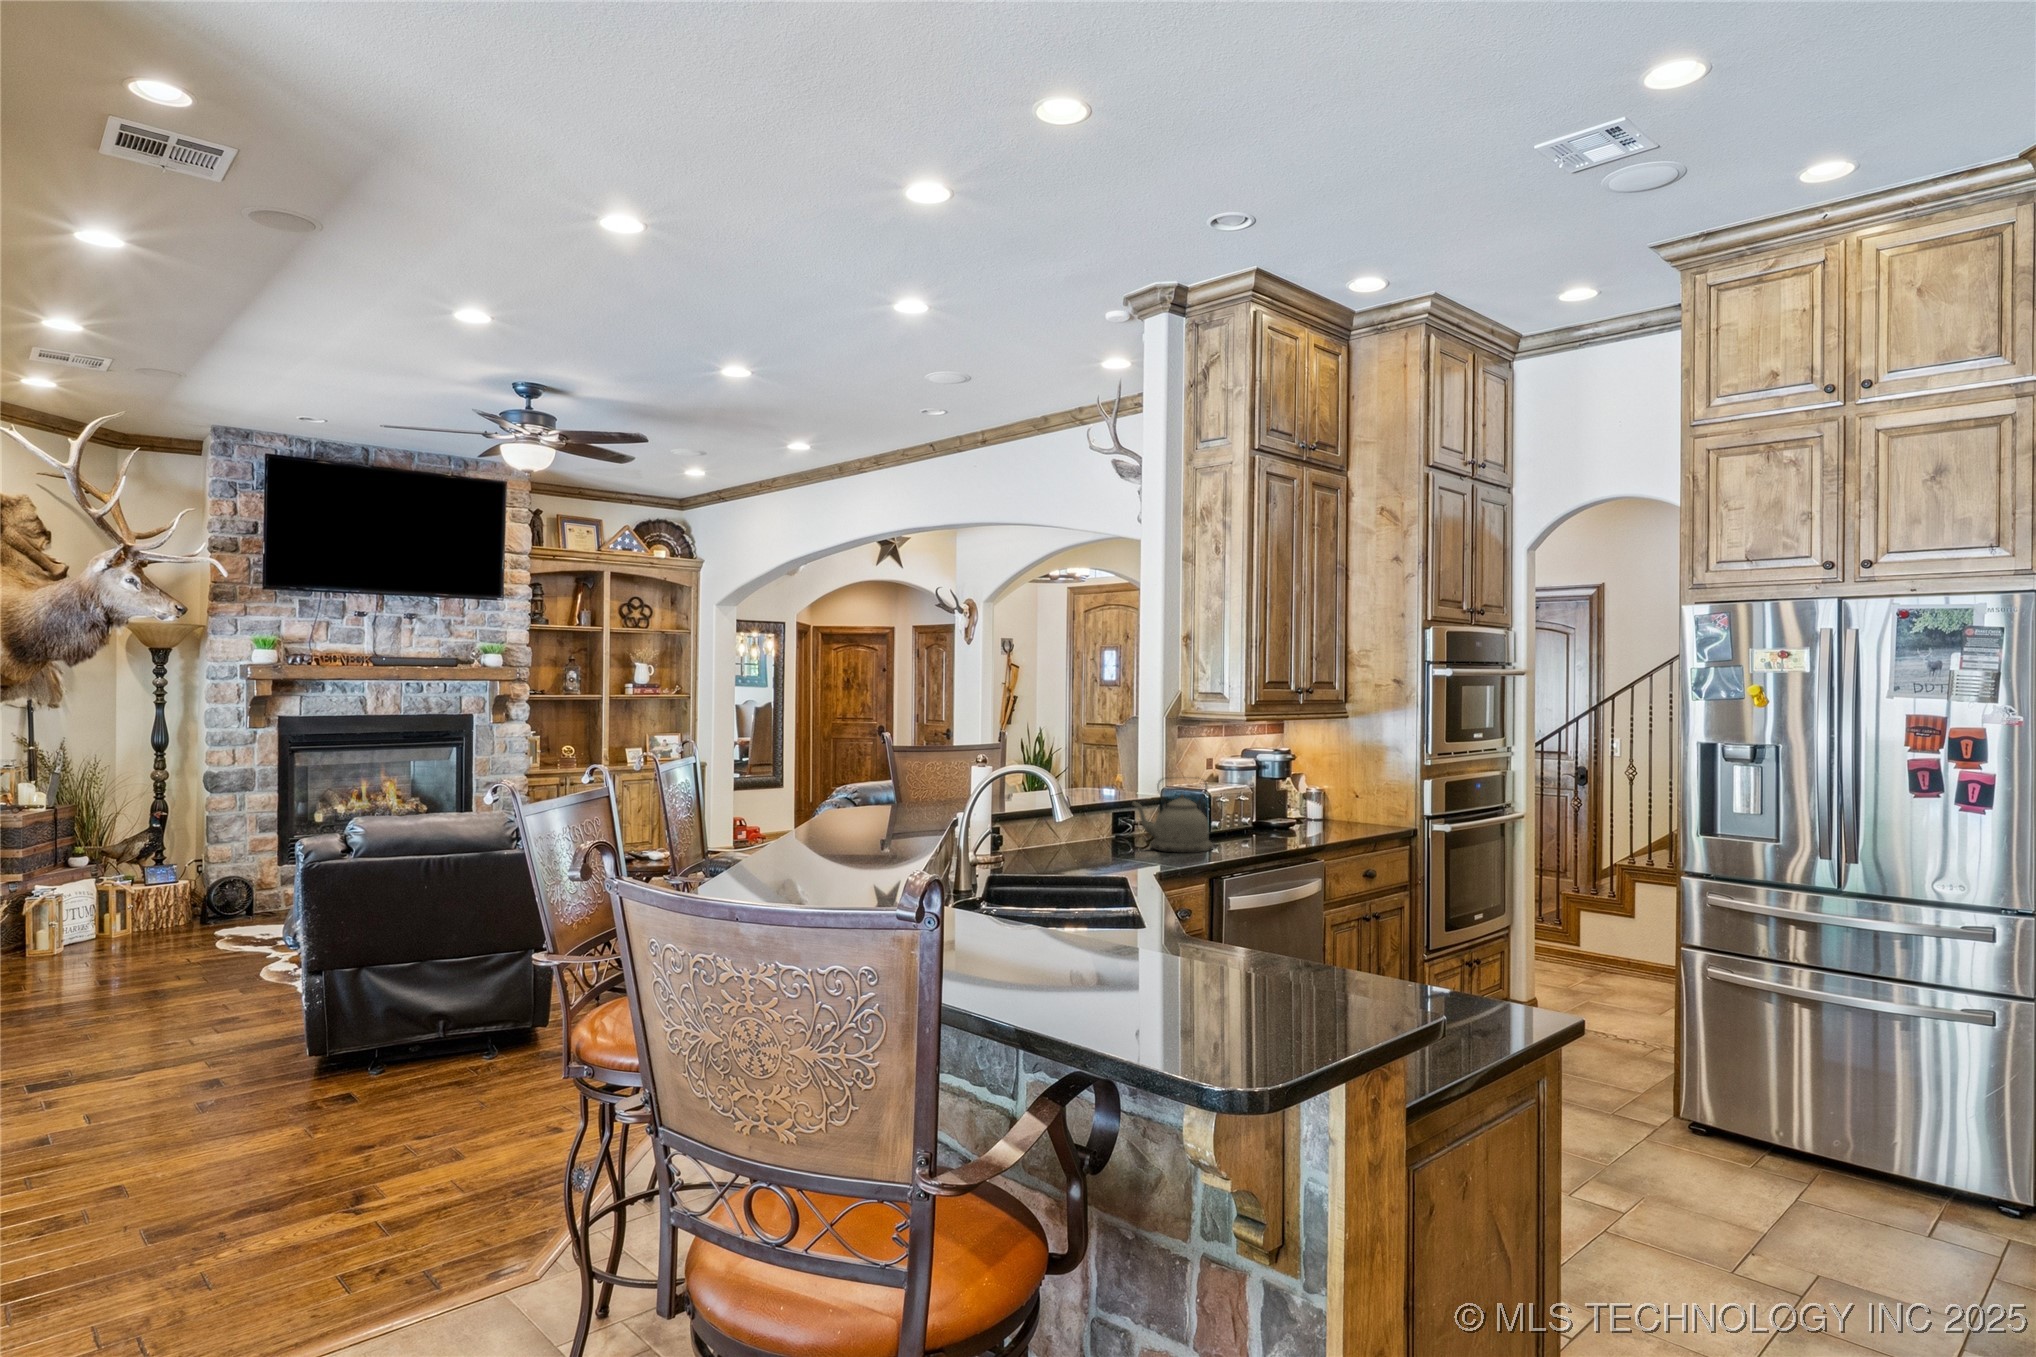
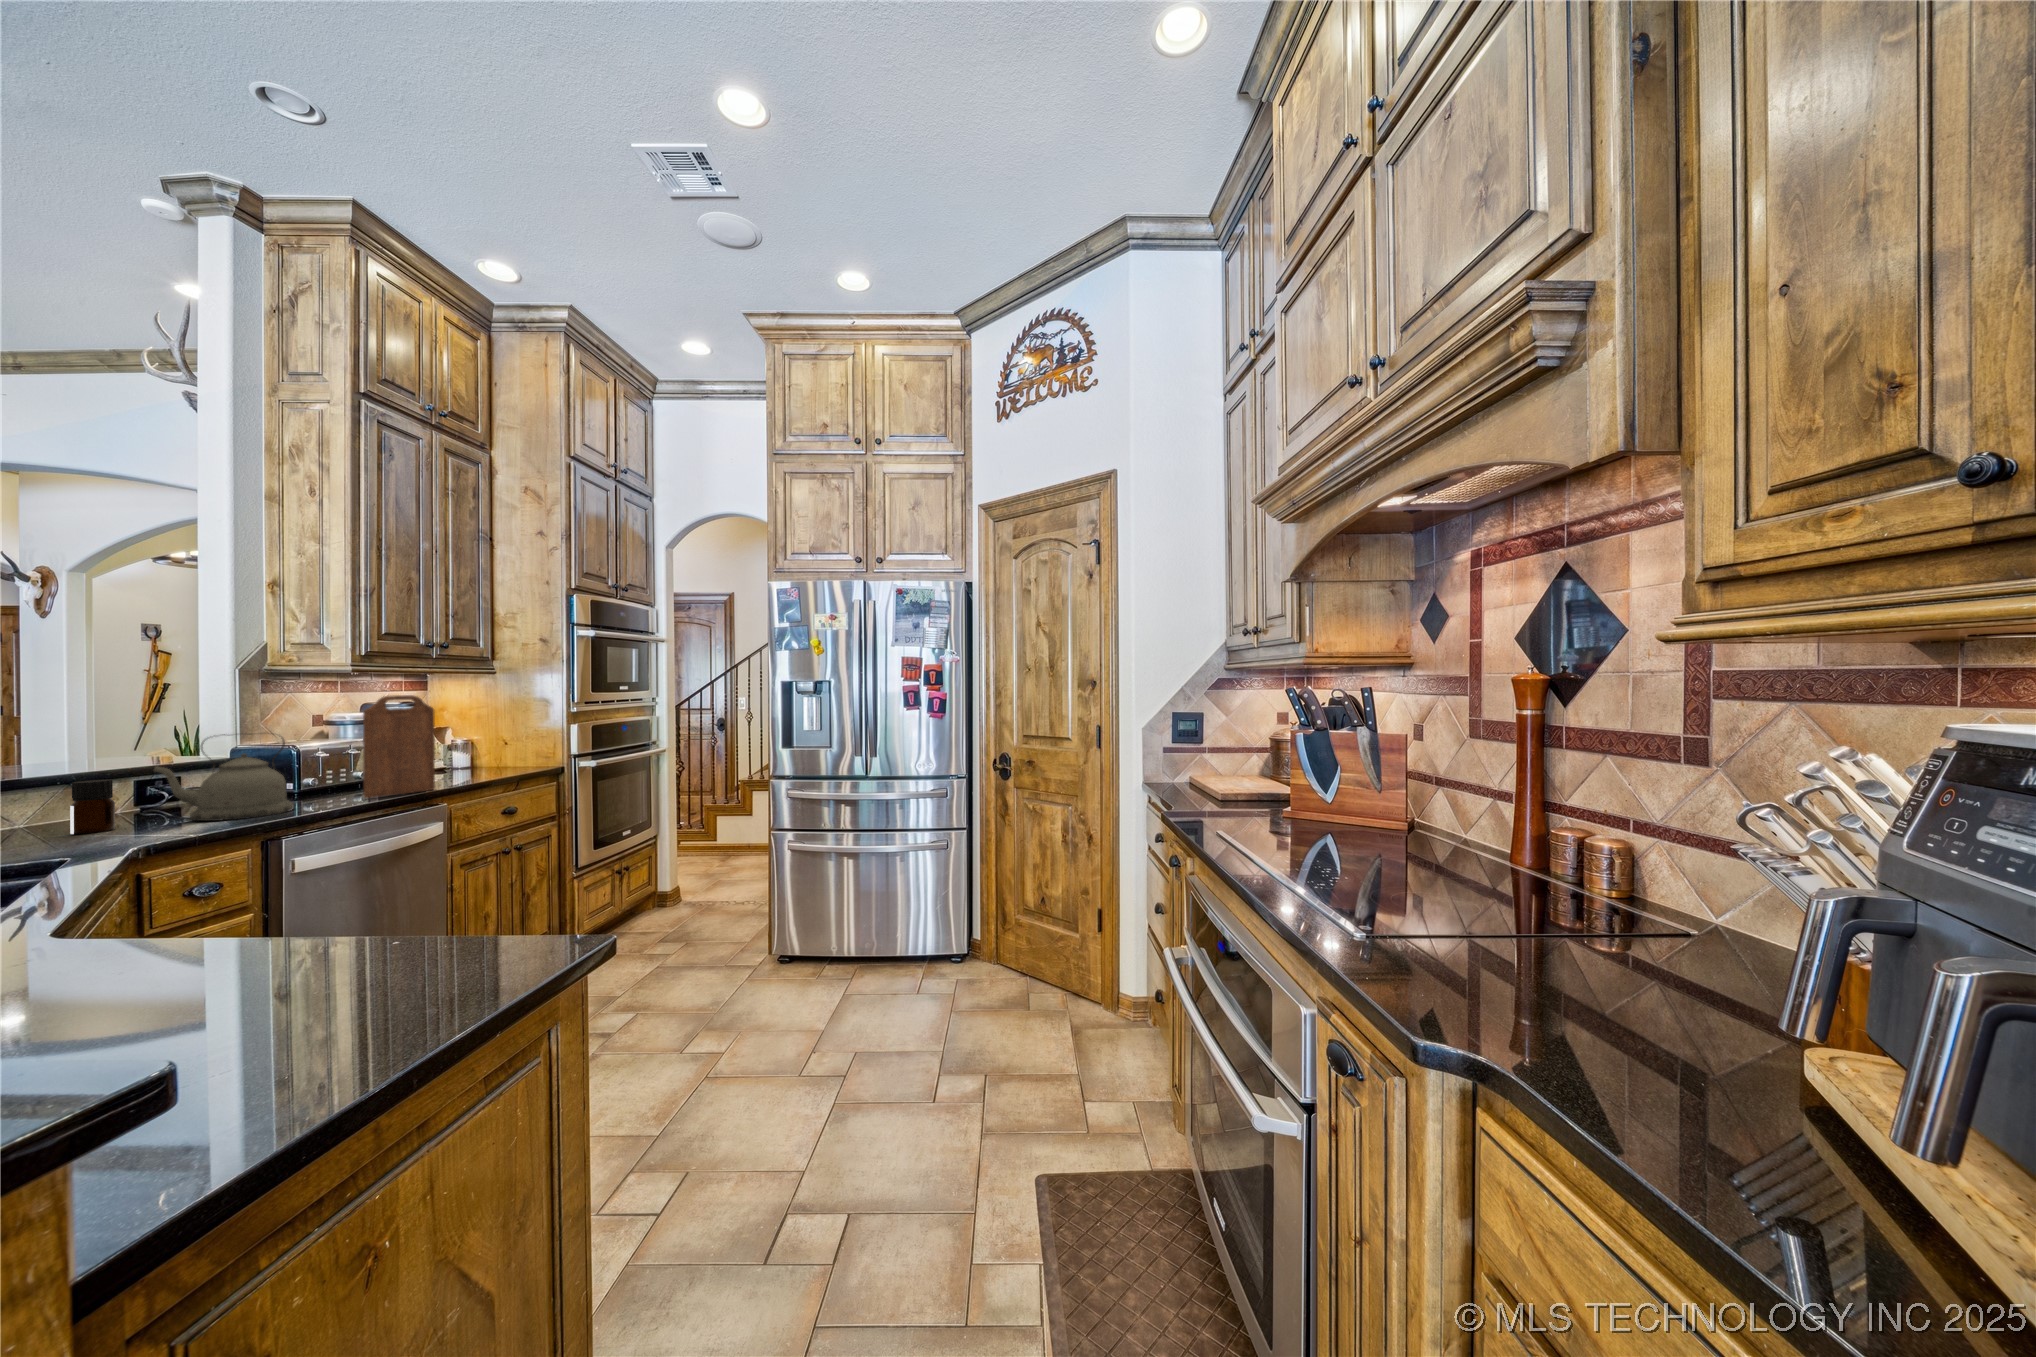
cutting board: none [1257,745,1310,844] -> present [363,695,435,798]
bottle: none [1088,808,1110,851] -> present [70,780,115,834]

